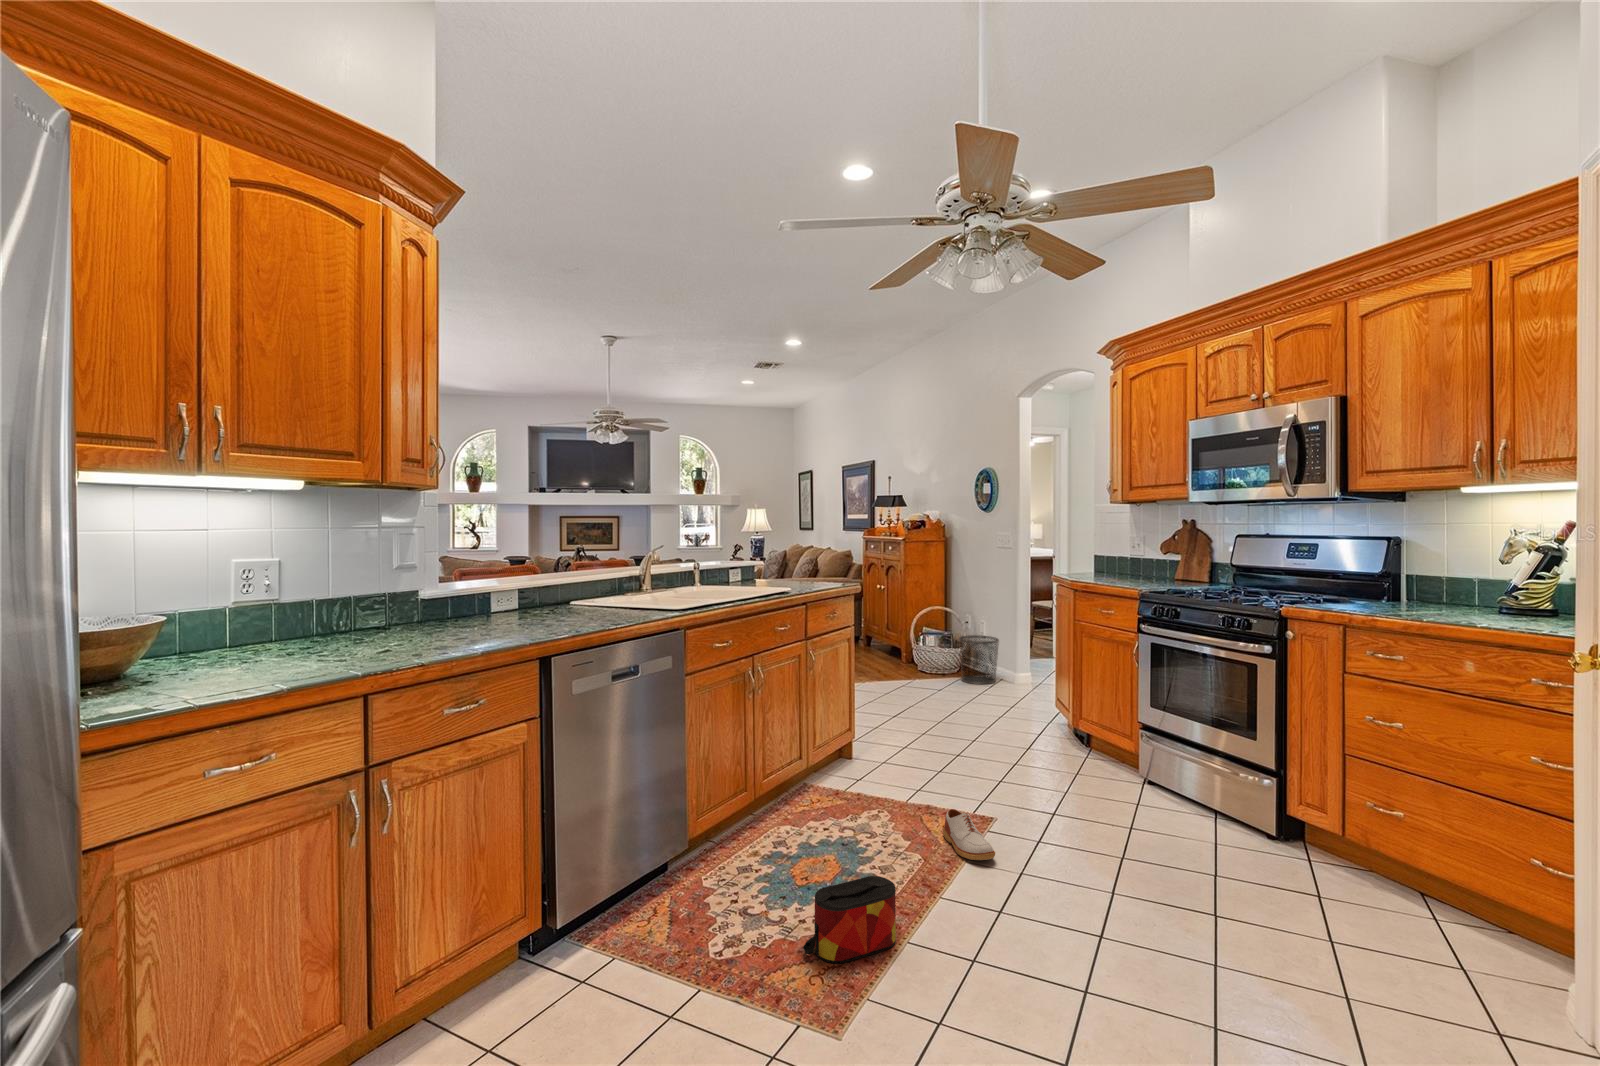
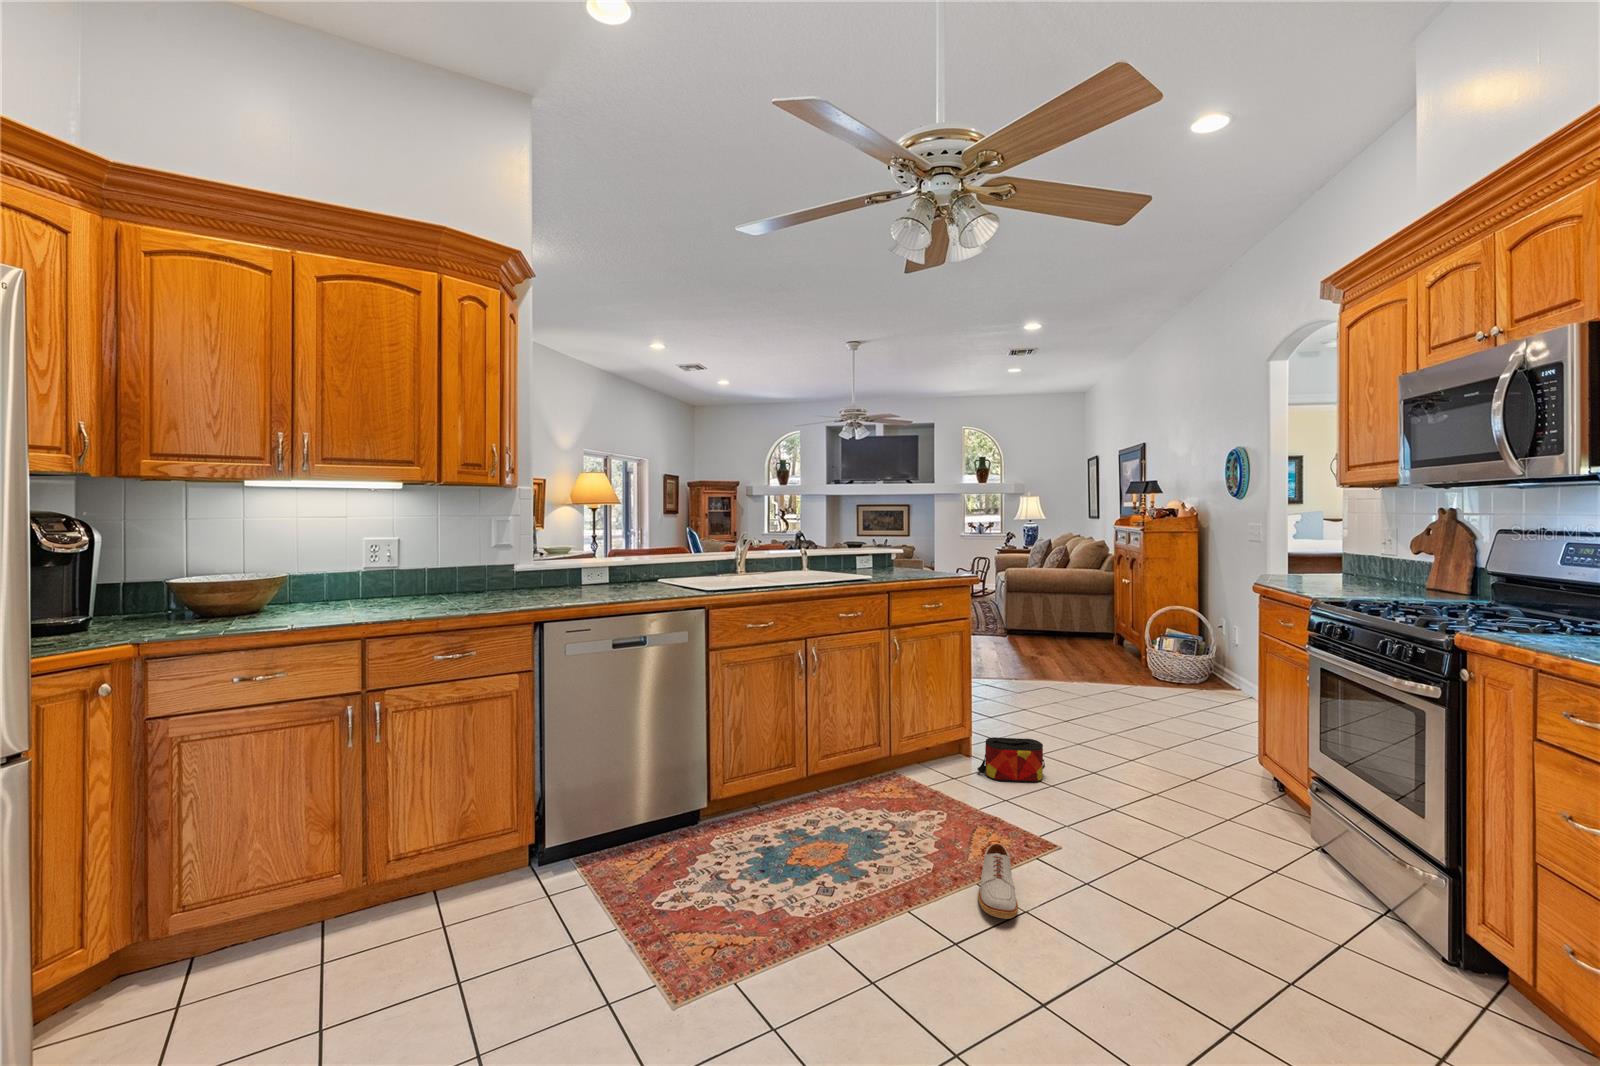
waste bin: present [959,635,999,684] -> none [1195,643,1253,704]
bag: present [803,876,896,963] -> present [977,737,1045,783]

